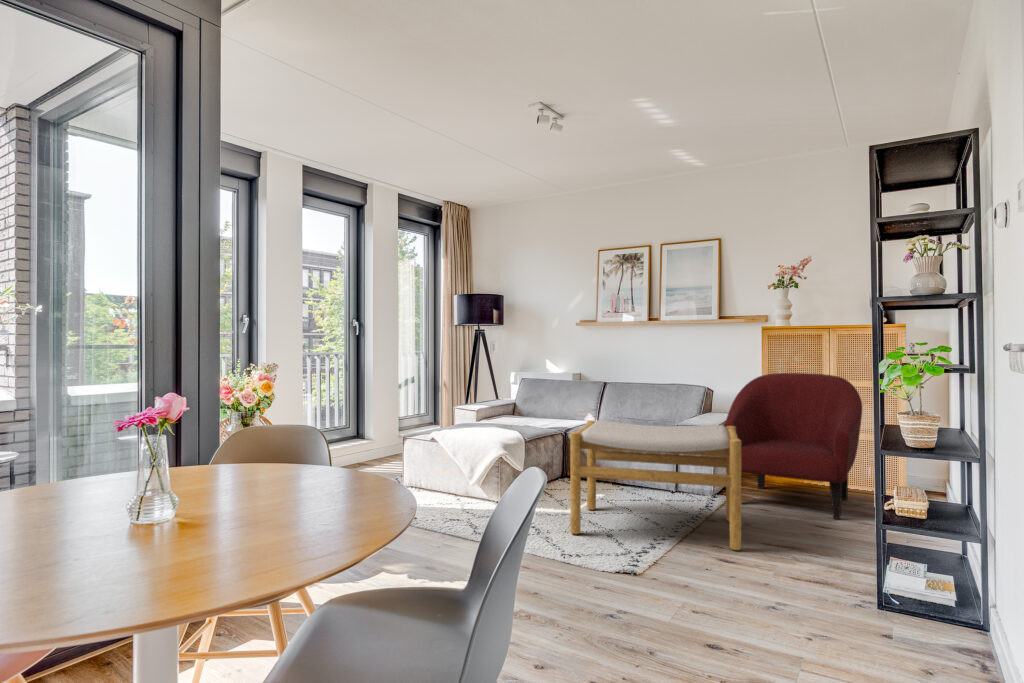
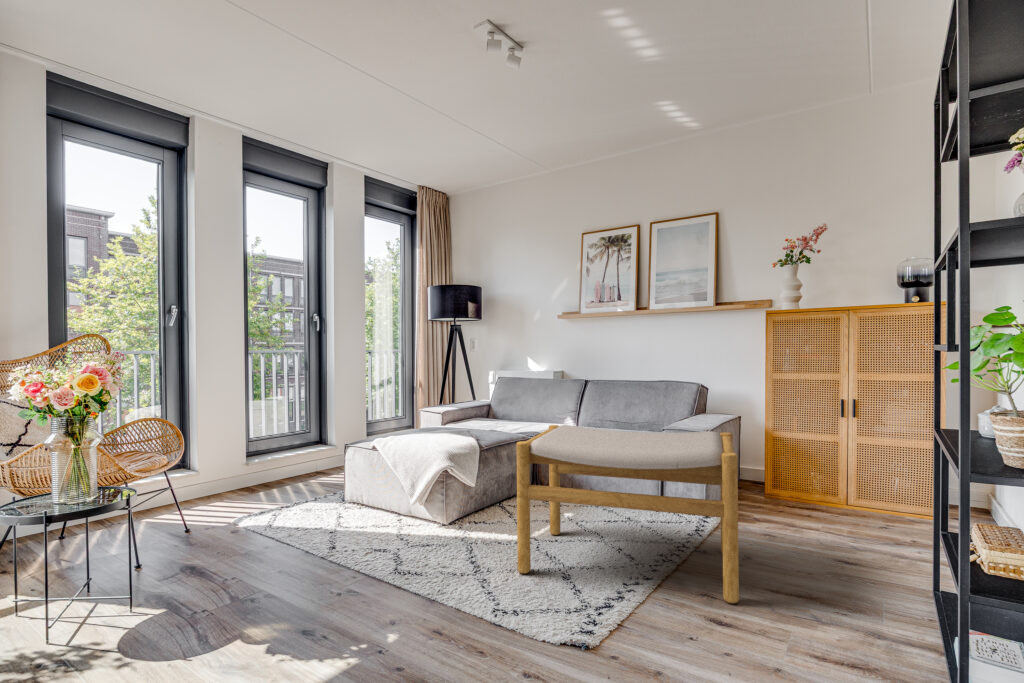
armchair: present [723,373,862,519] -> none [717,366,894,551]

